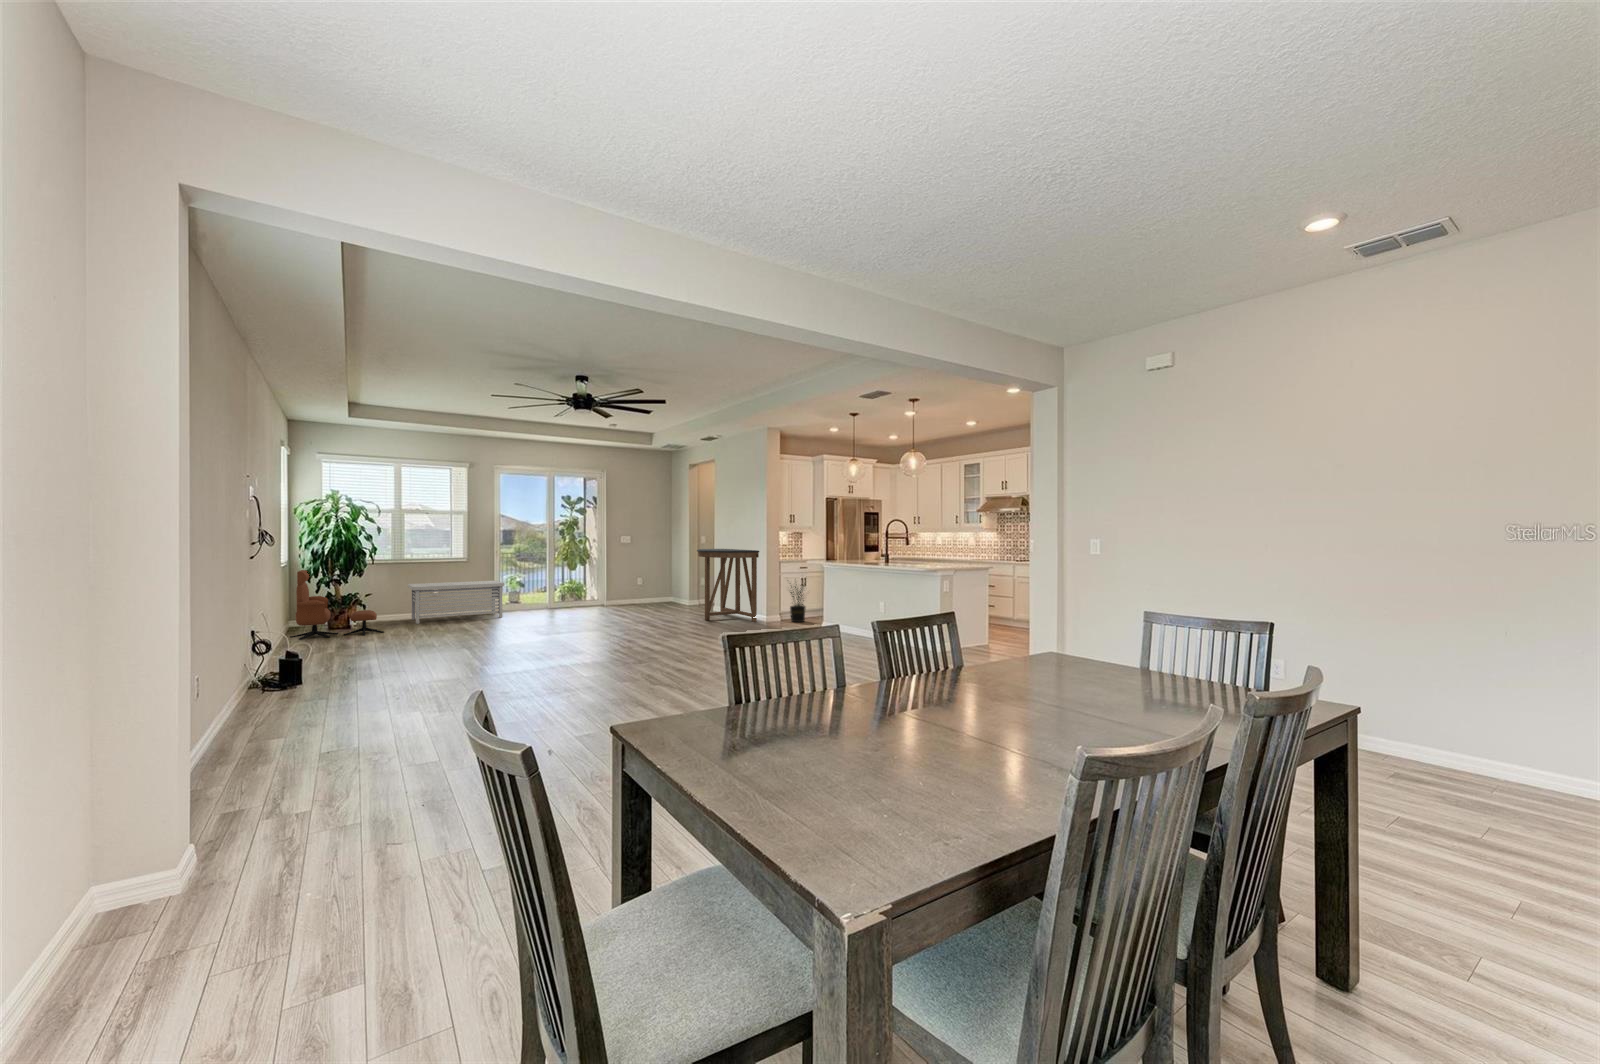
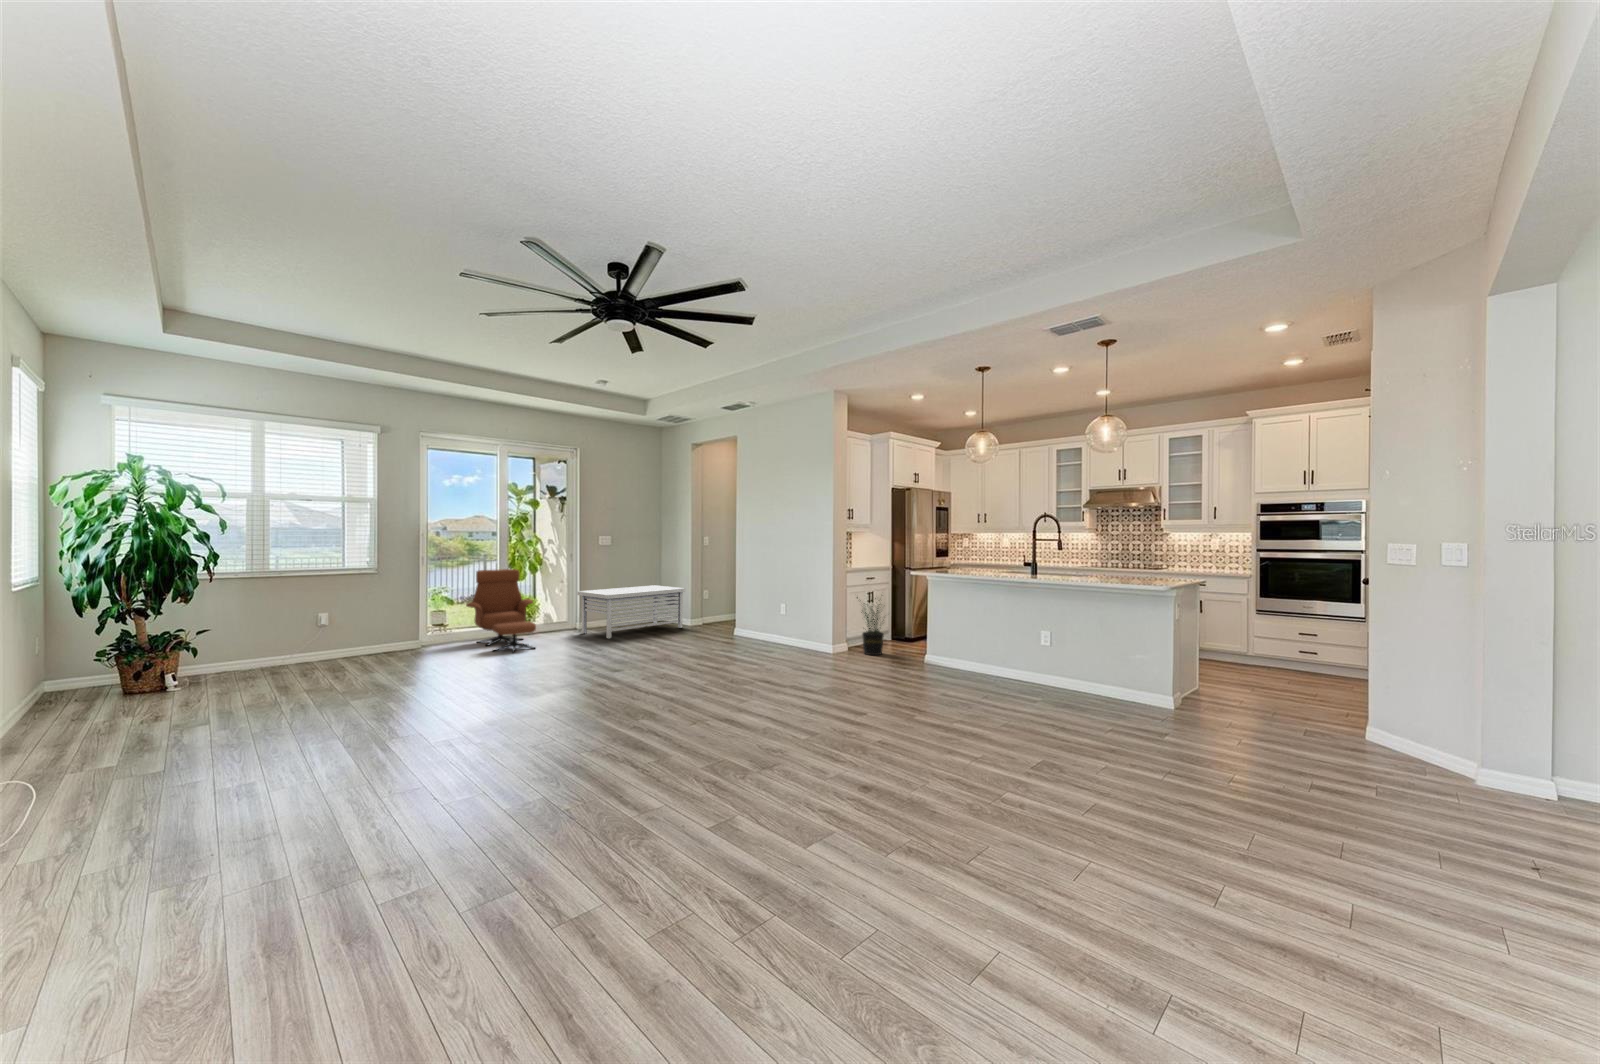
console table: present [697,549,759,622] -> none [726,553,825,656]
lounge chair: present [290,570,384,640] -> present [466,569,536,652]
storage bench: present [408,581,504,624] -> present [577,585,685,638]

